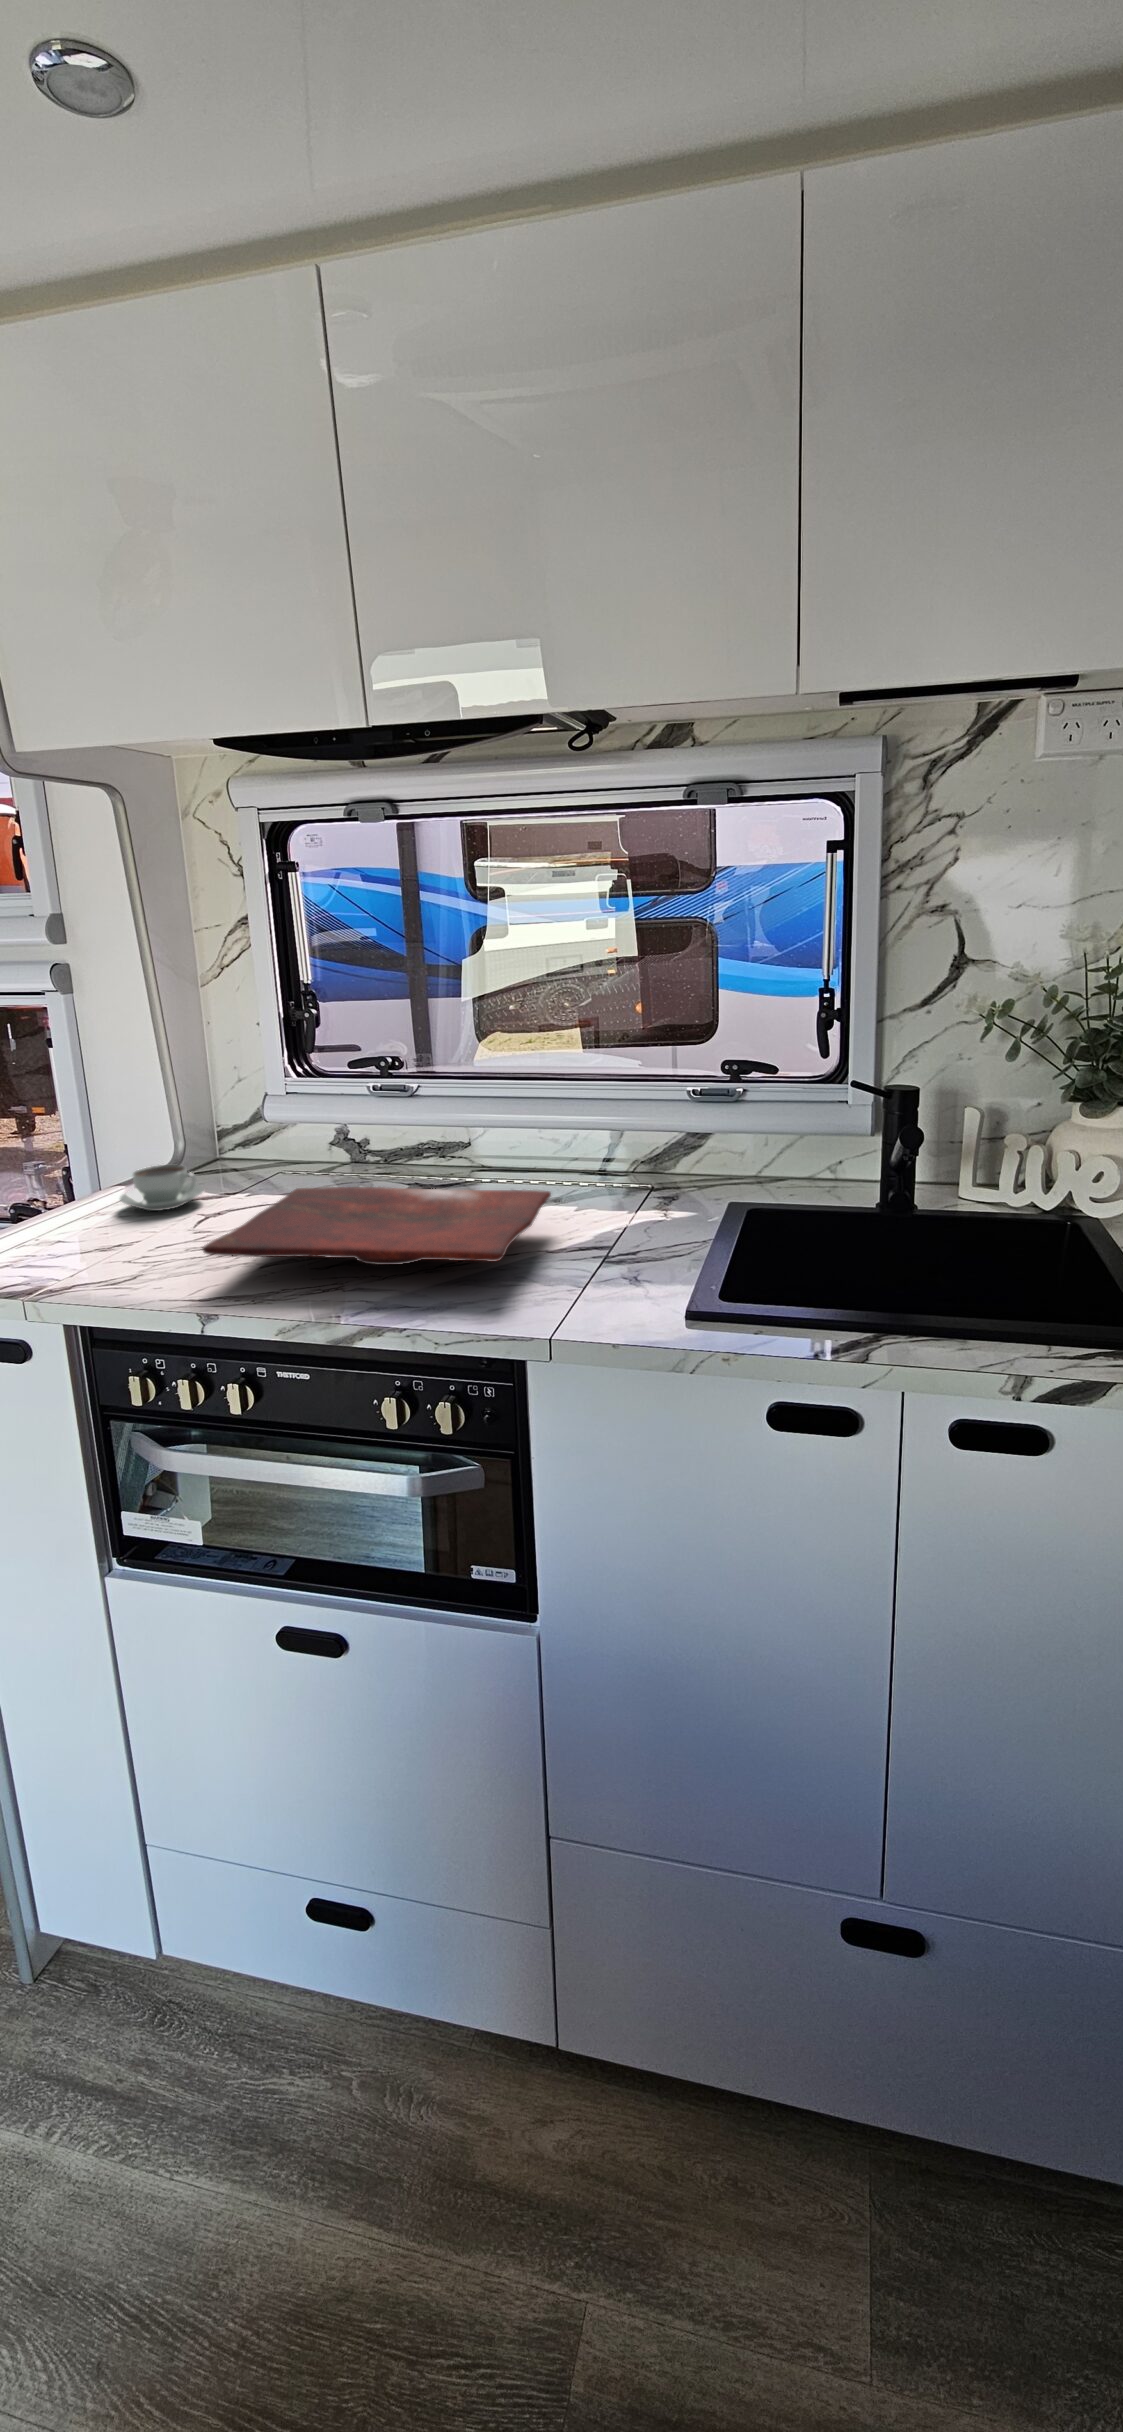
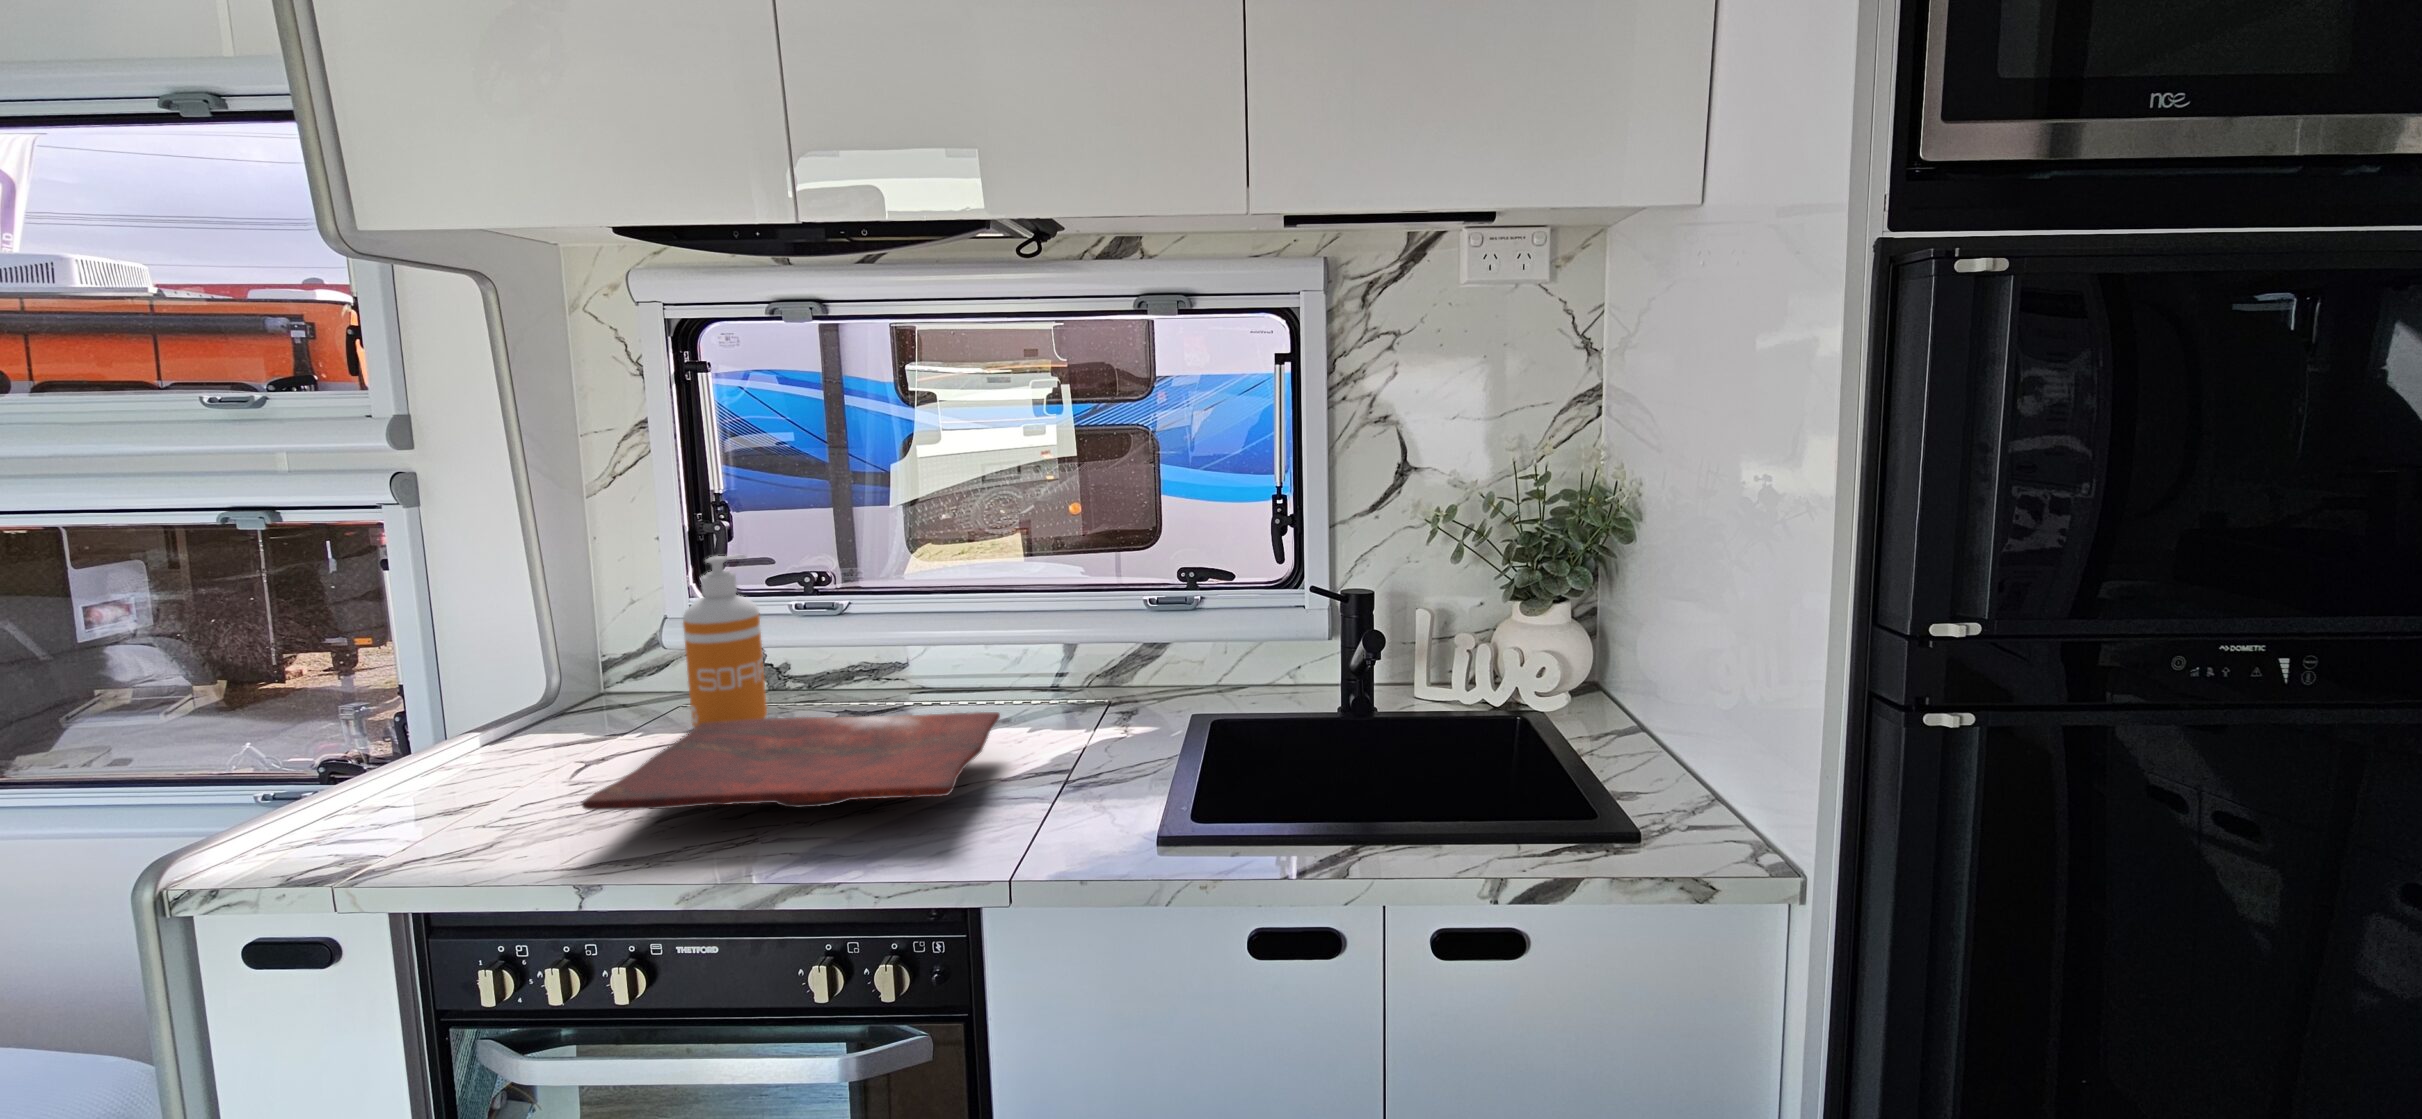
soap dispenser: none [281,1040,352,1199] -> present [683,555,767,728]
coffee cup: present [120,1165,204,1211] -> none [472,702,584,758]

